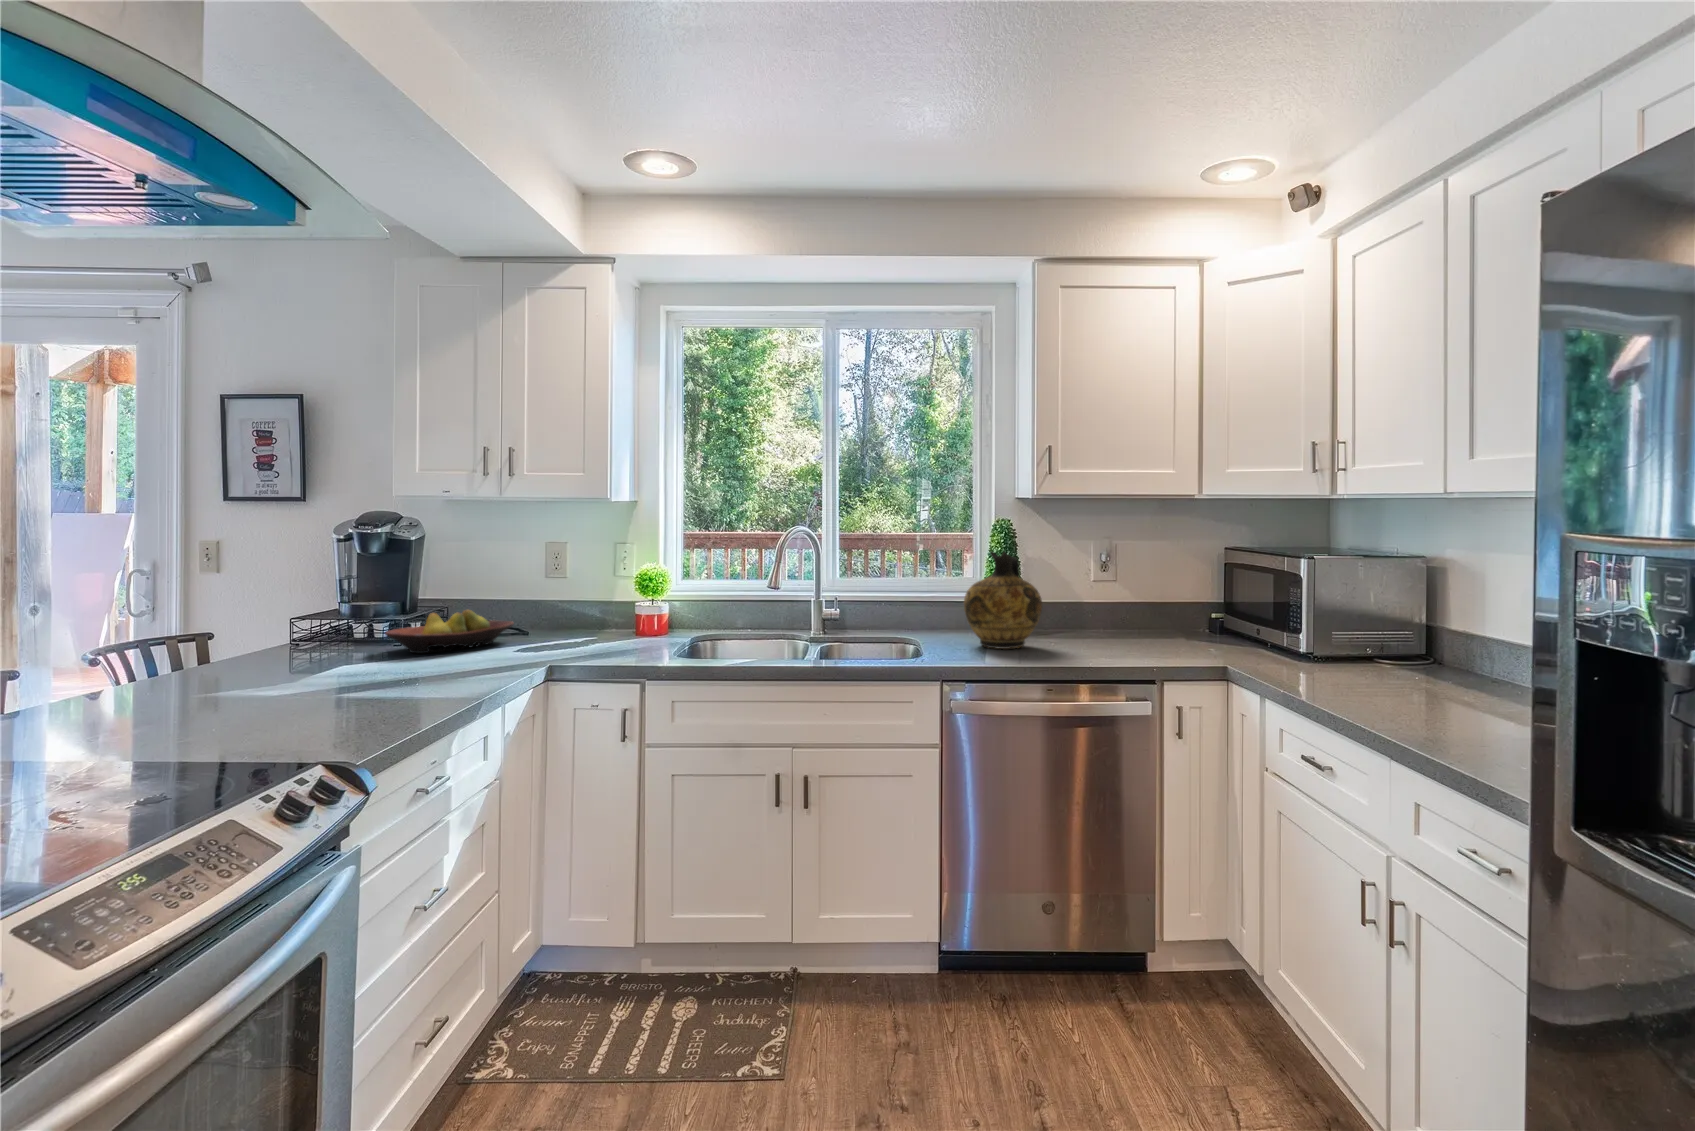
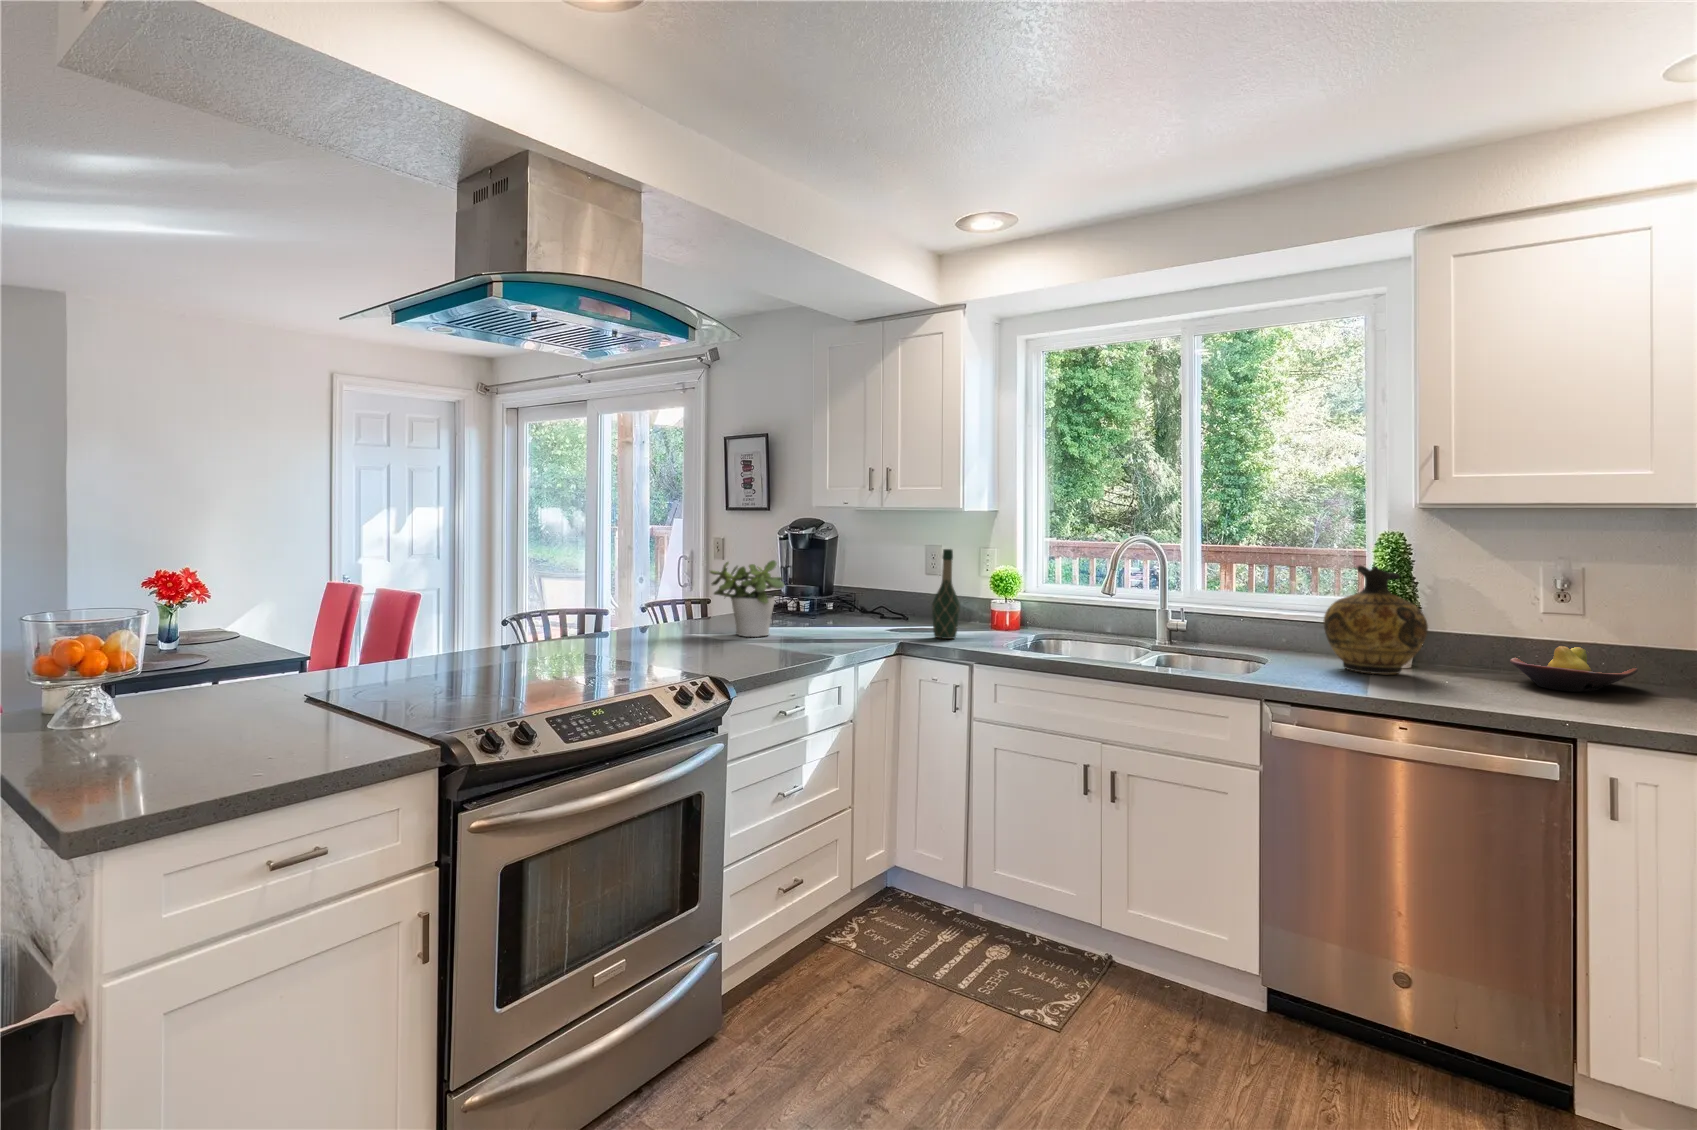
wine bottle: none [575,549,611,657] -> present [932,549,960,639]
potted plant: none [238,574,371,685] -> present [710,560,785,637]
fruit bowl: present [385,610,514,653] -> present [1510,646,1638,692]

